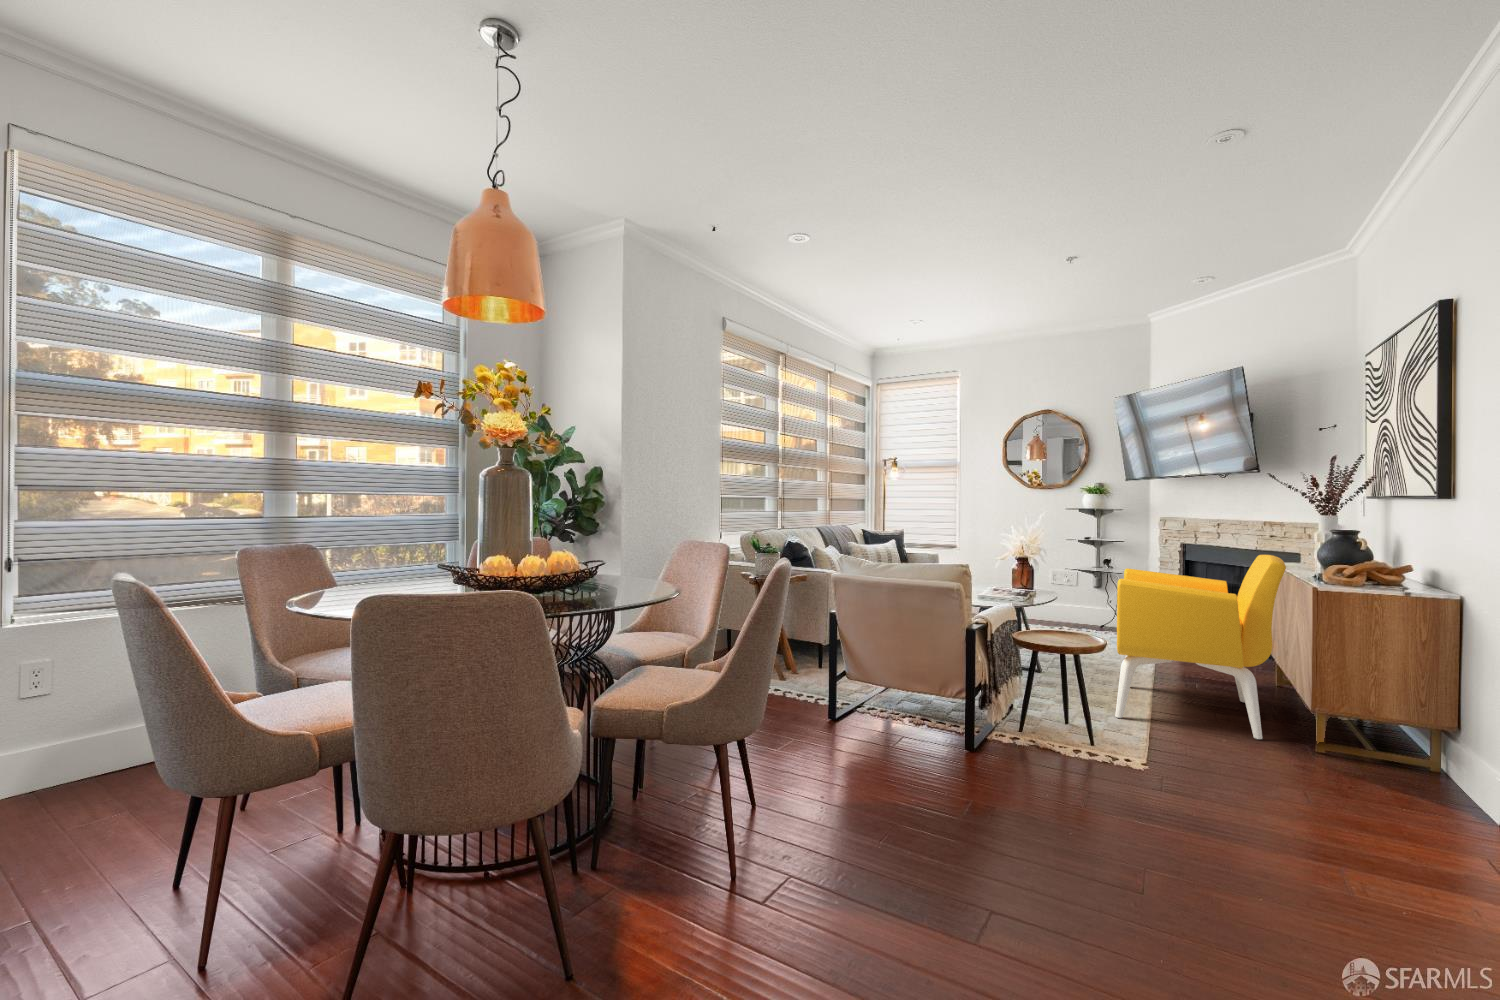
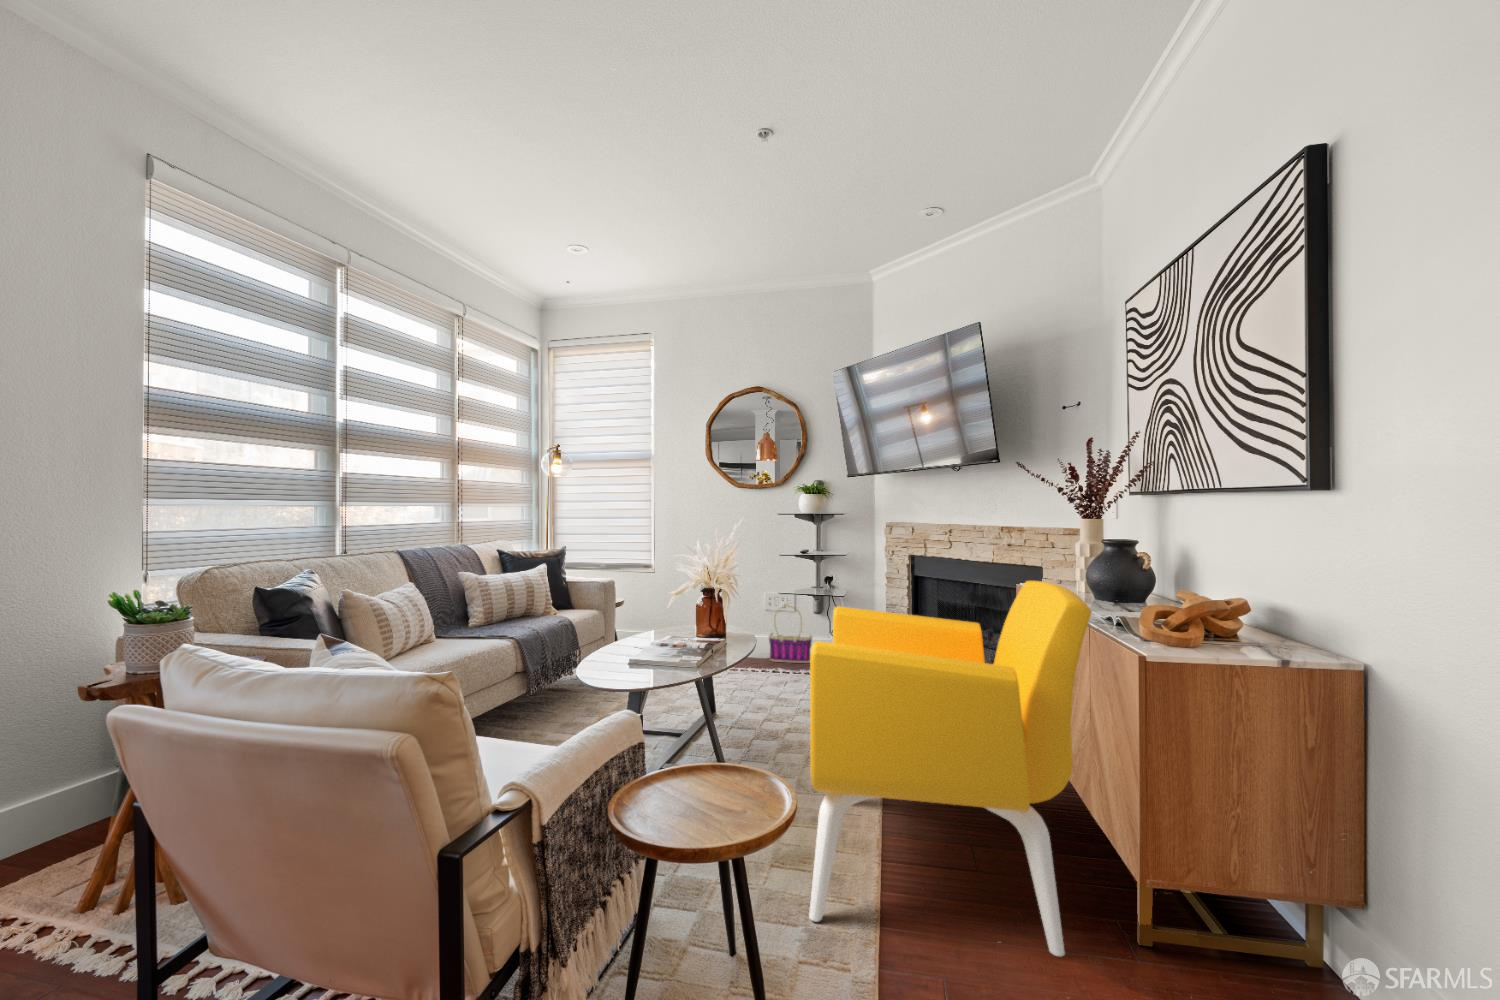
basket: none [1055,579,1093,626] -> present [769,605,813,663]

